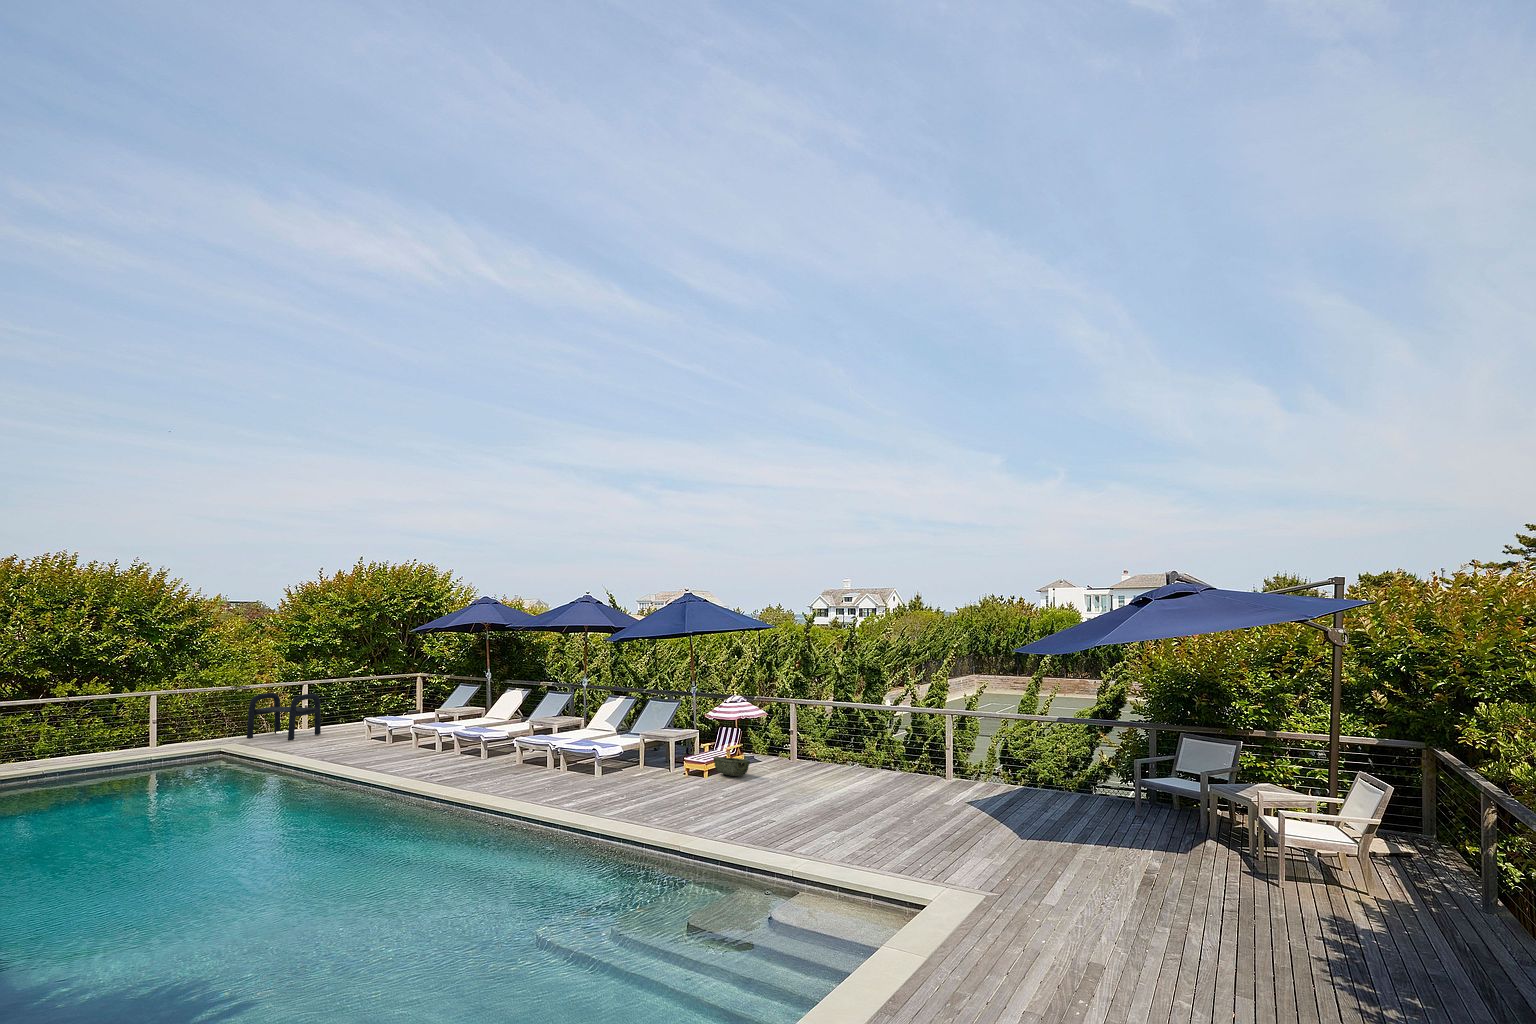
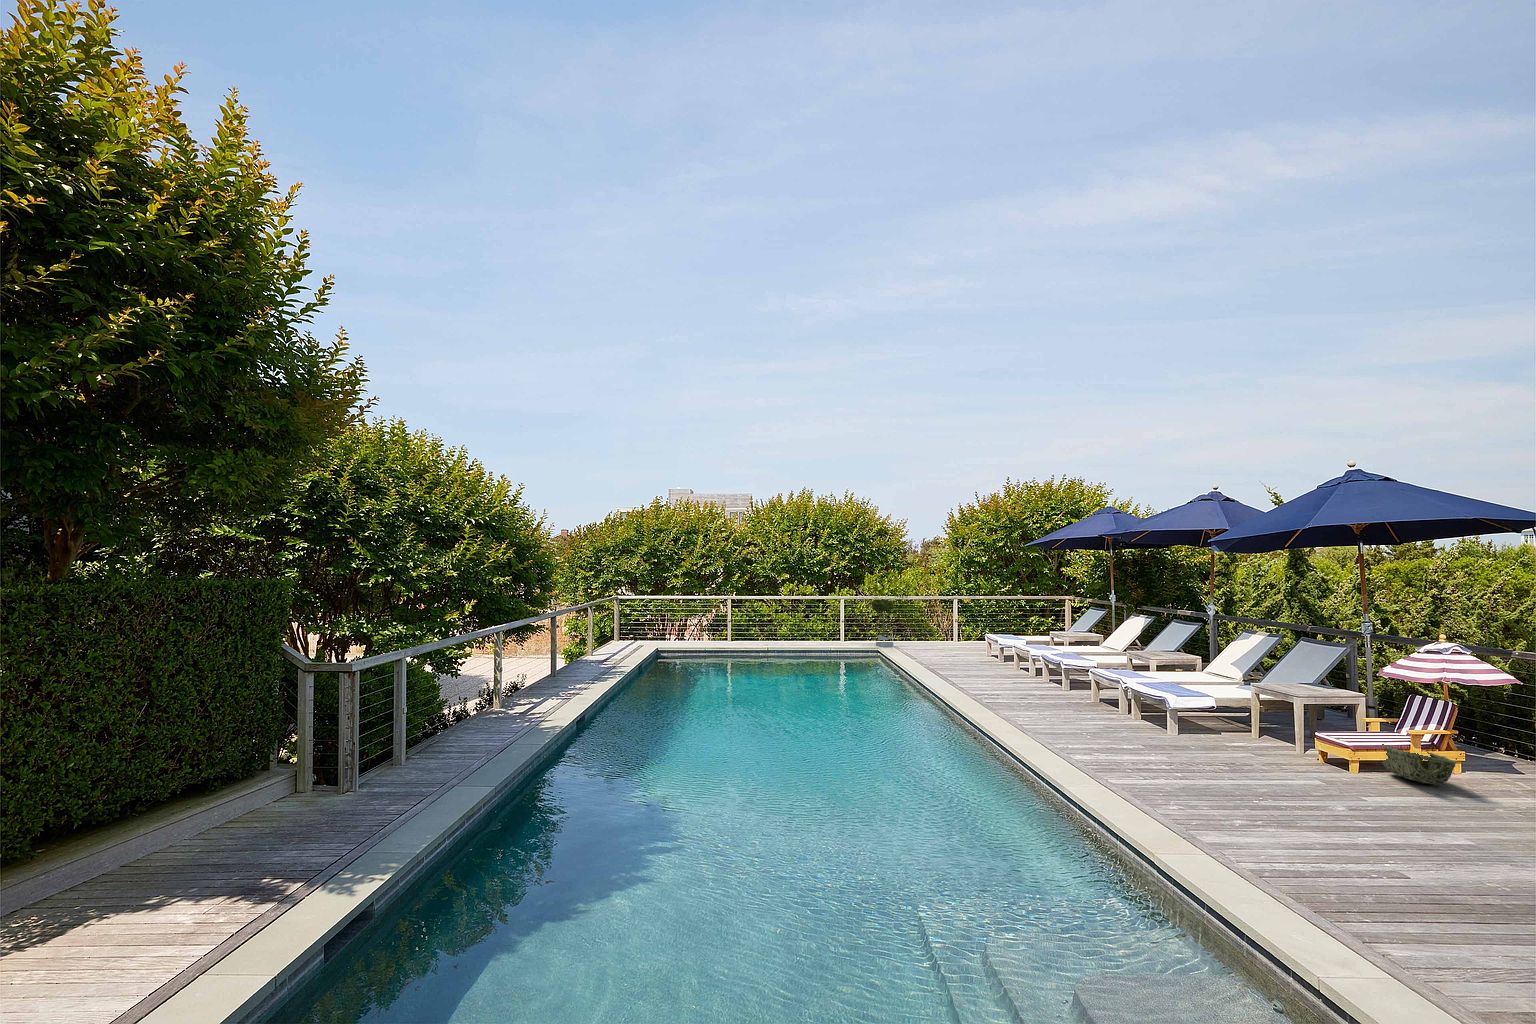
potted tree: none [194,687,225,747] -> present [872,600,893,647]
bench: present [247,693,321,740] -> none [916,609,970,651]

